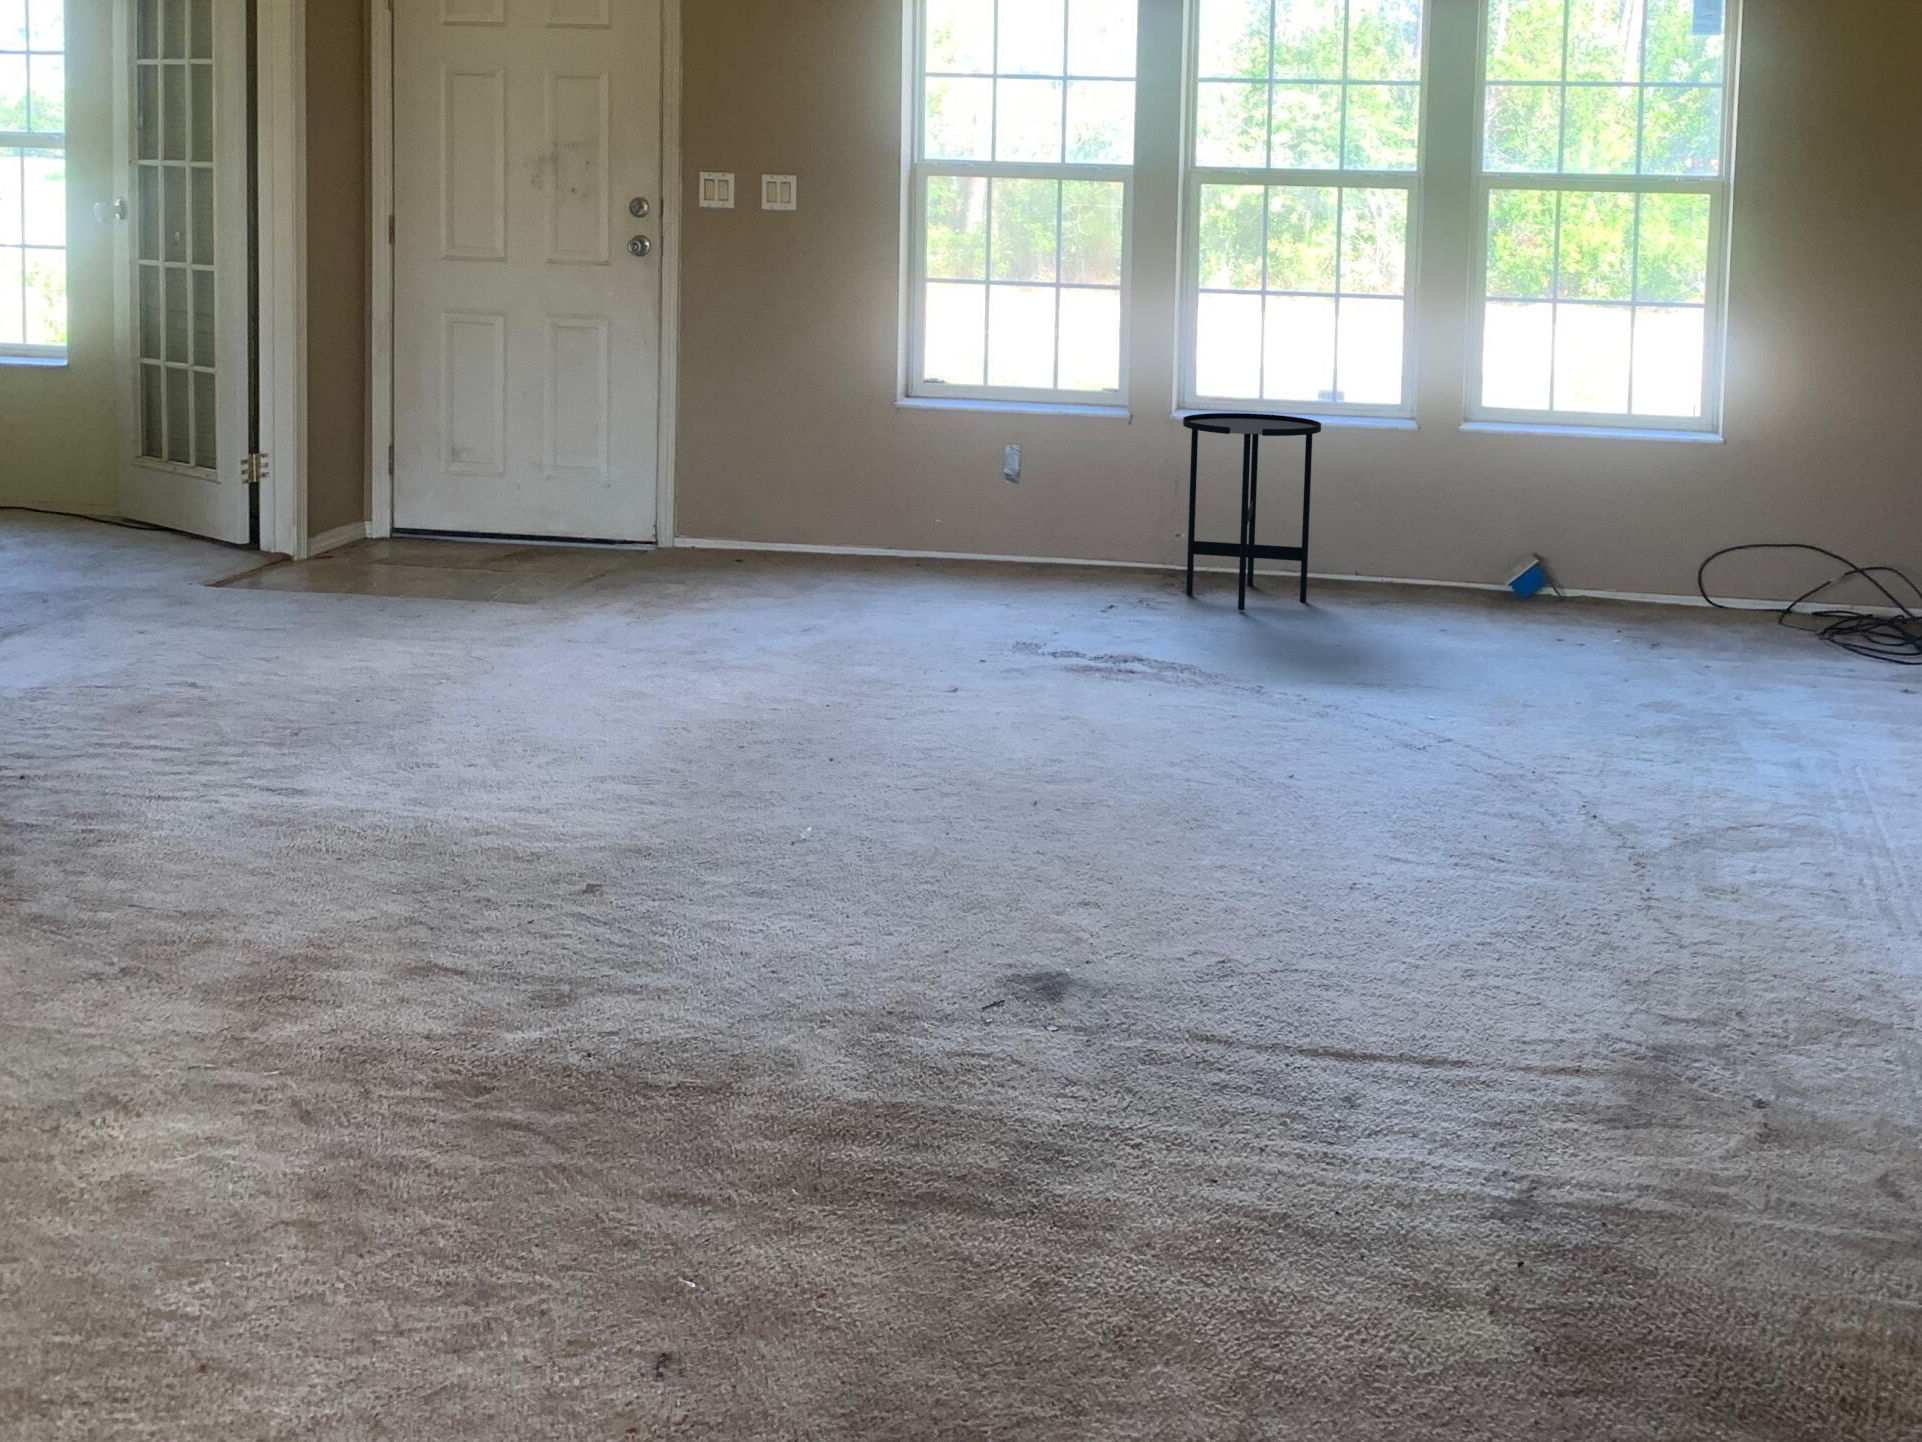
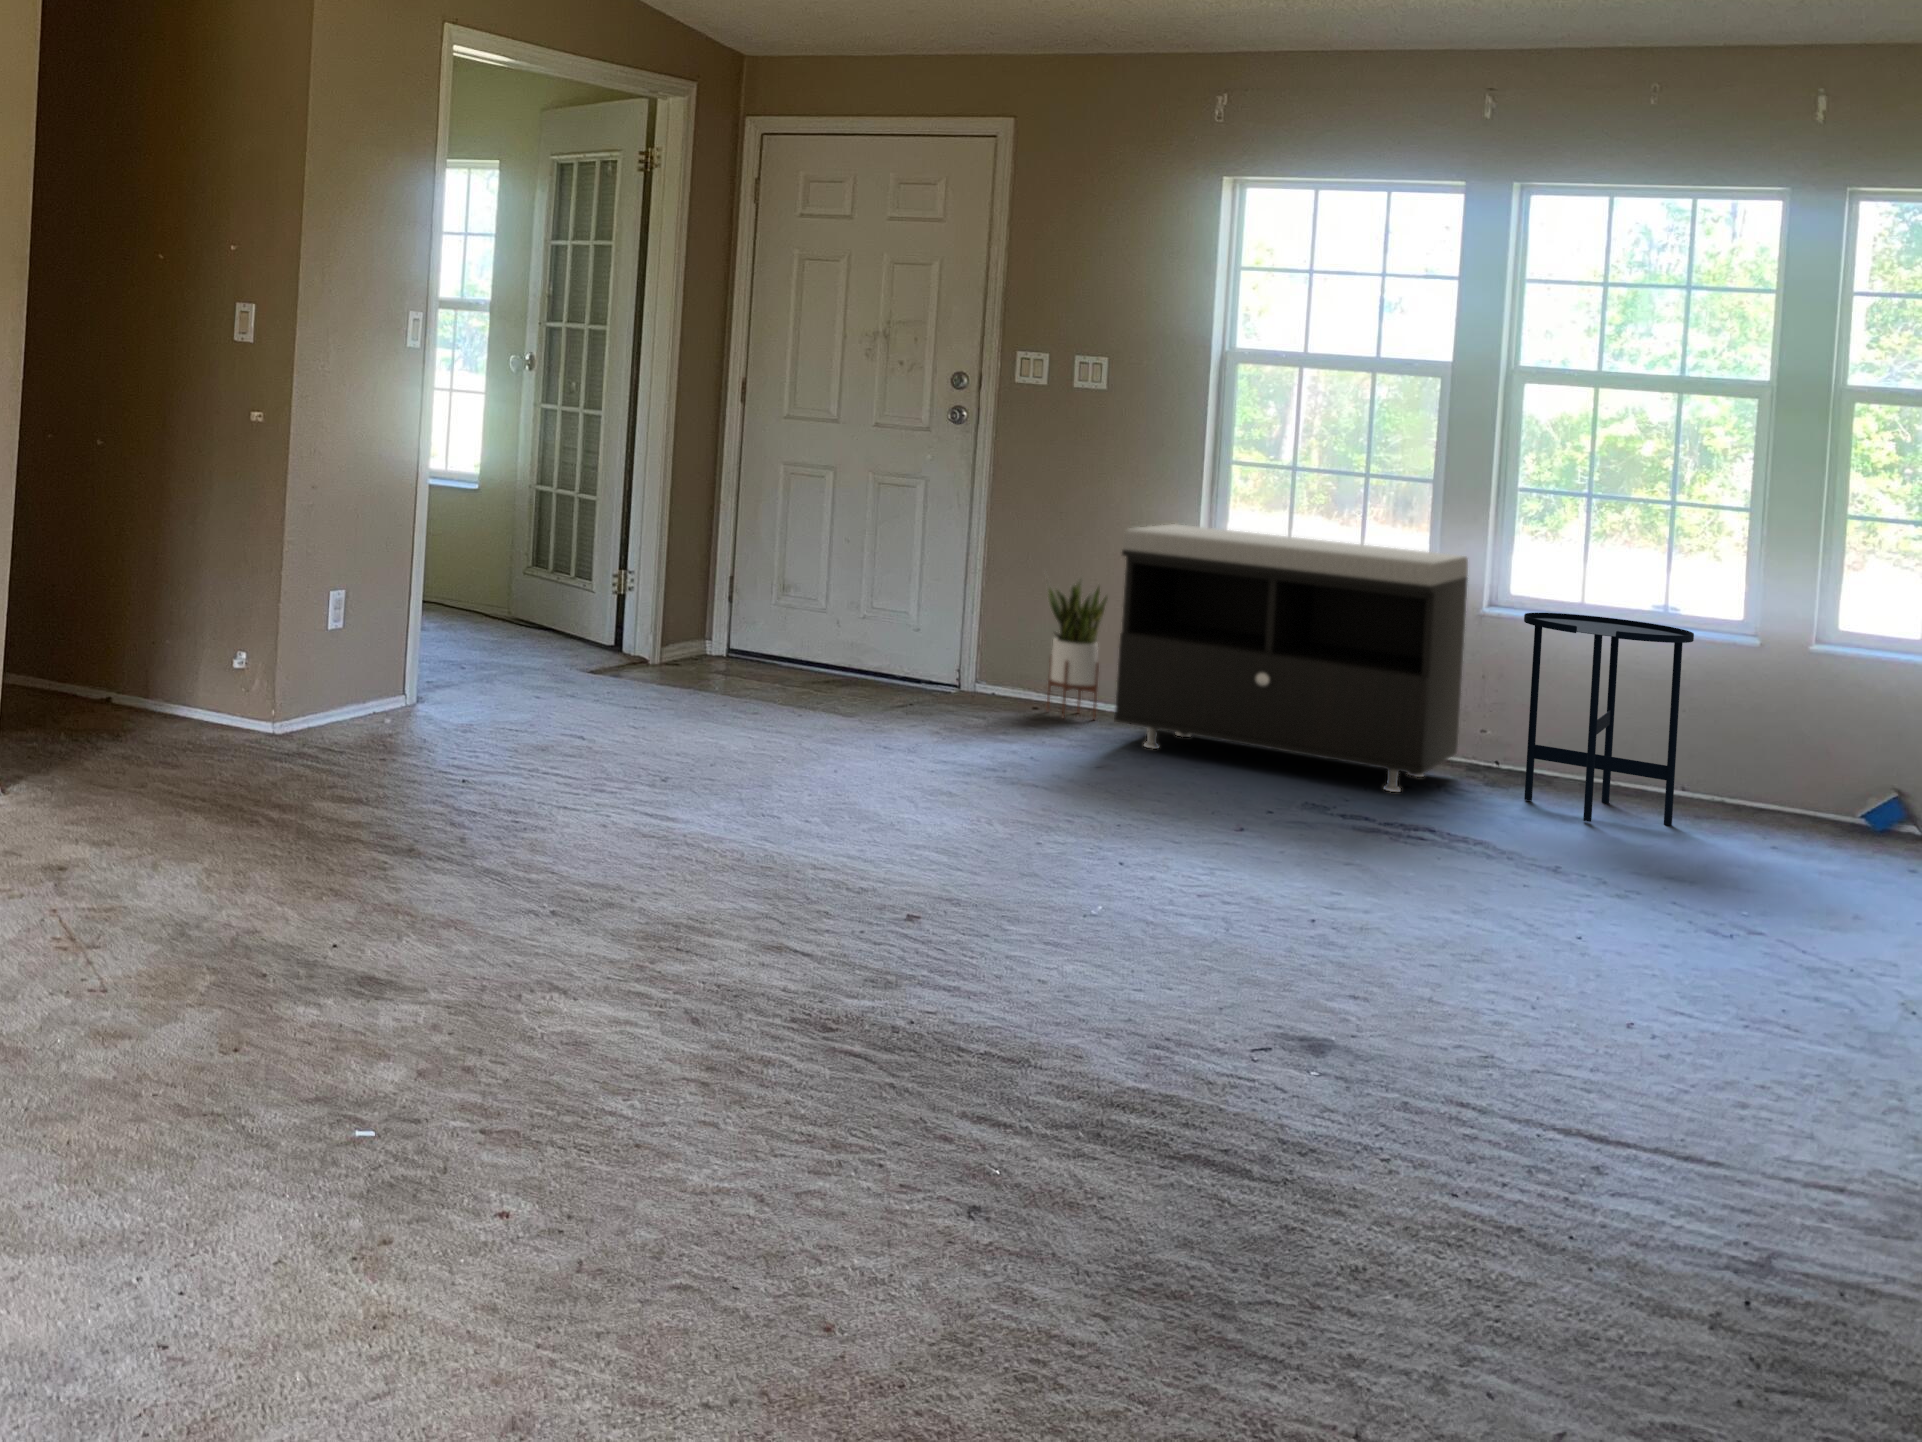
storage bench: none [811,353,1132,605] -> present [1114,524,1468,792]
potted plant: none [734,411,801,566] -> present [1045,573,1108,719]

